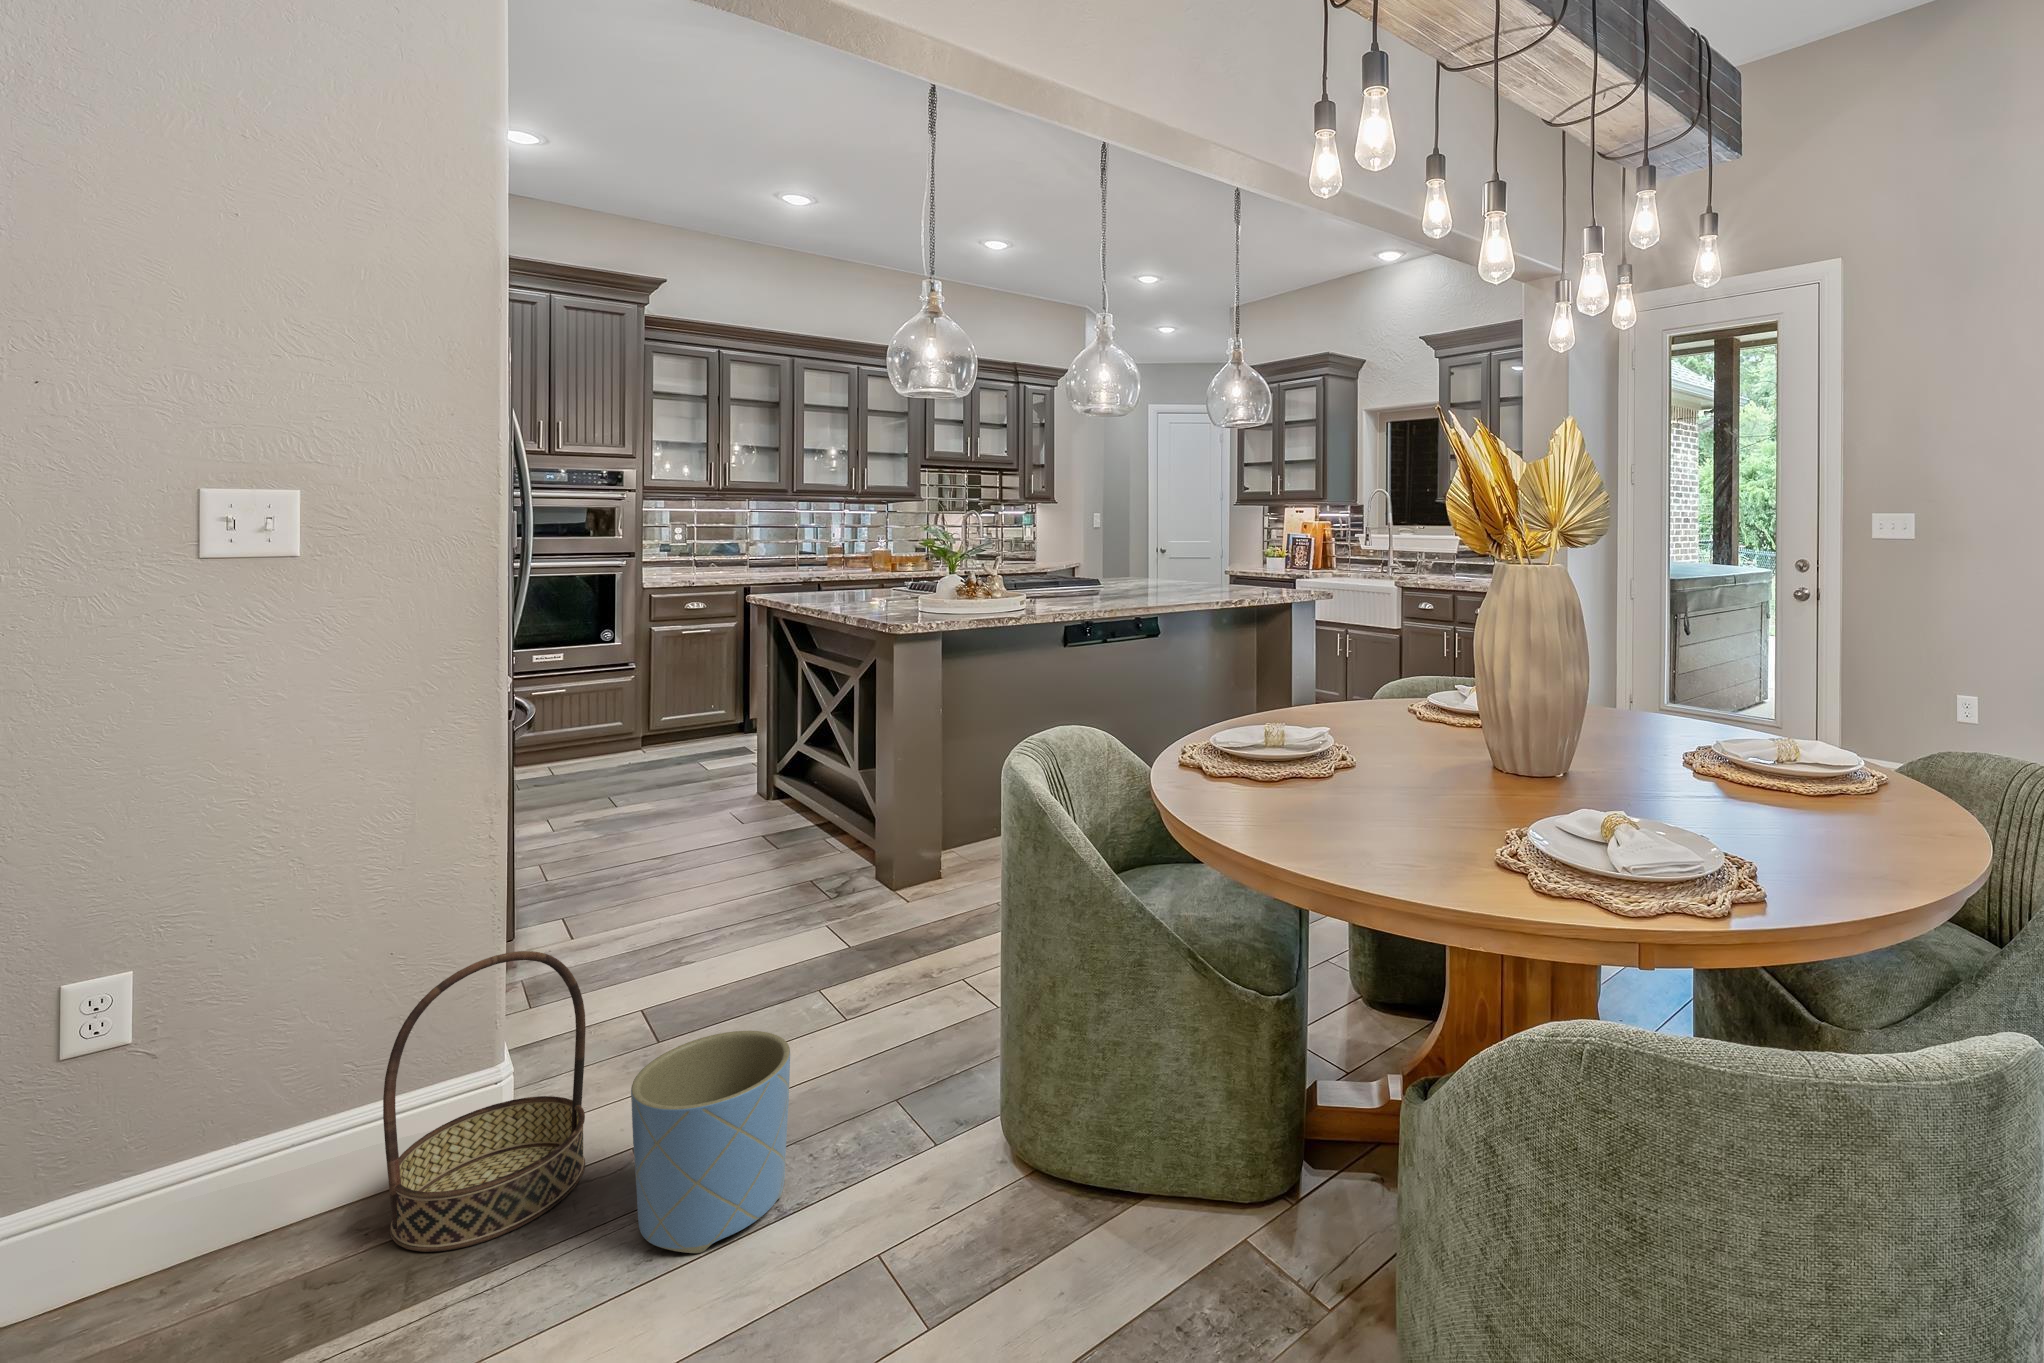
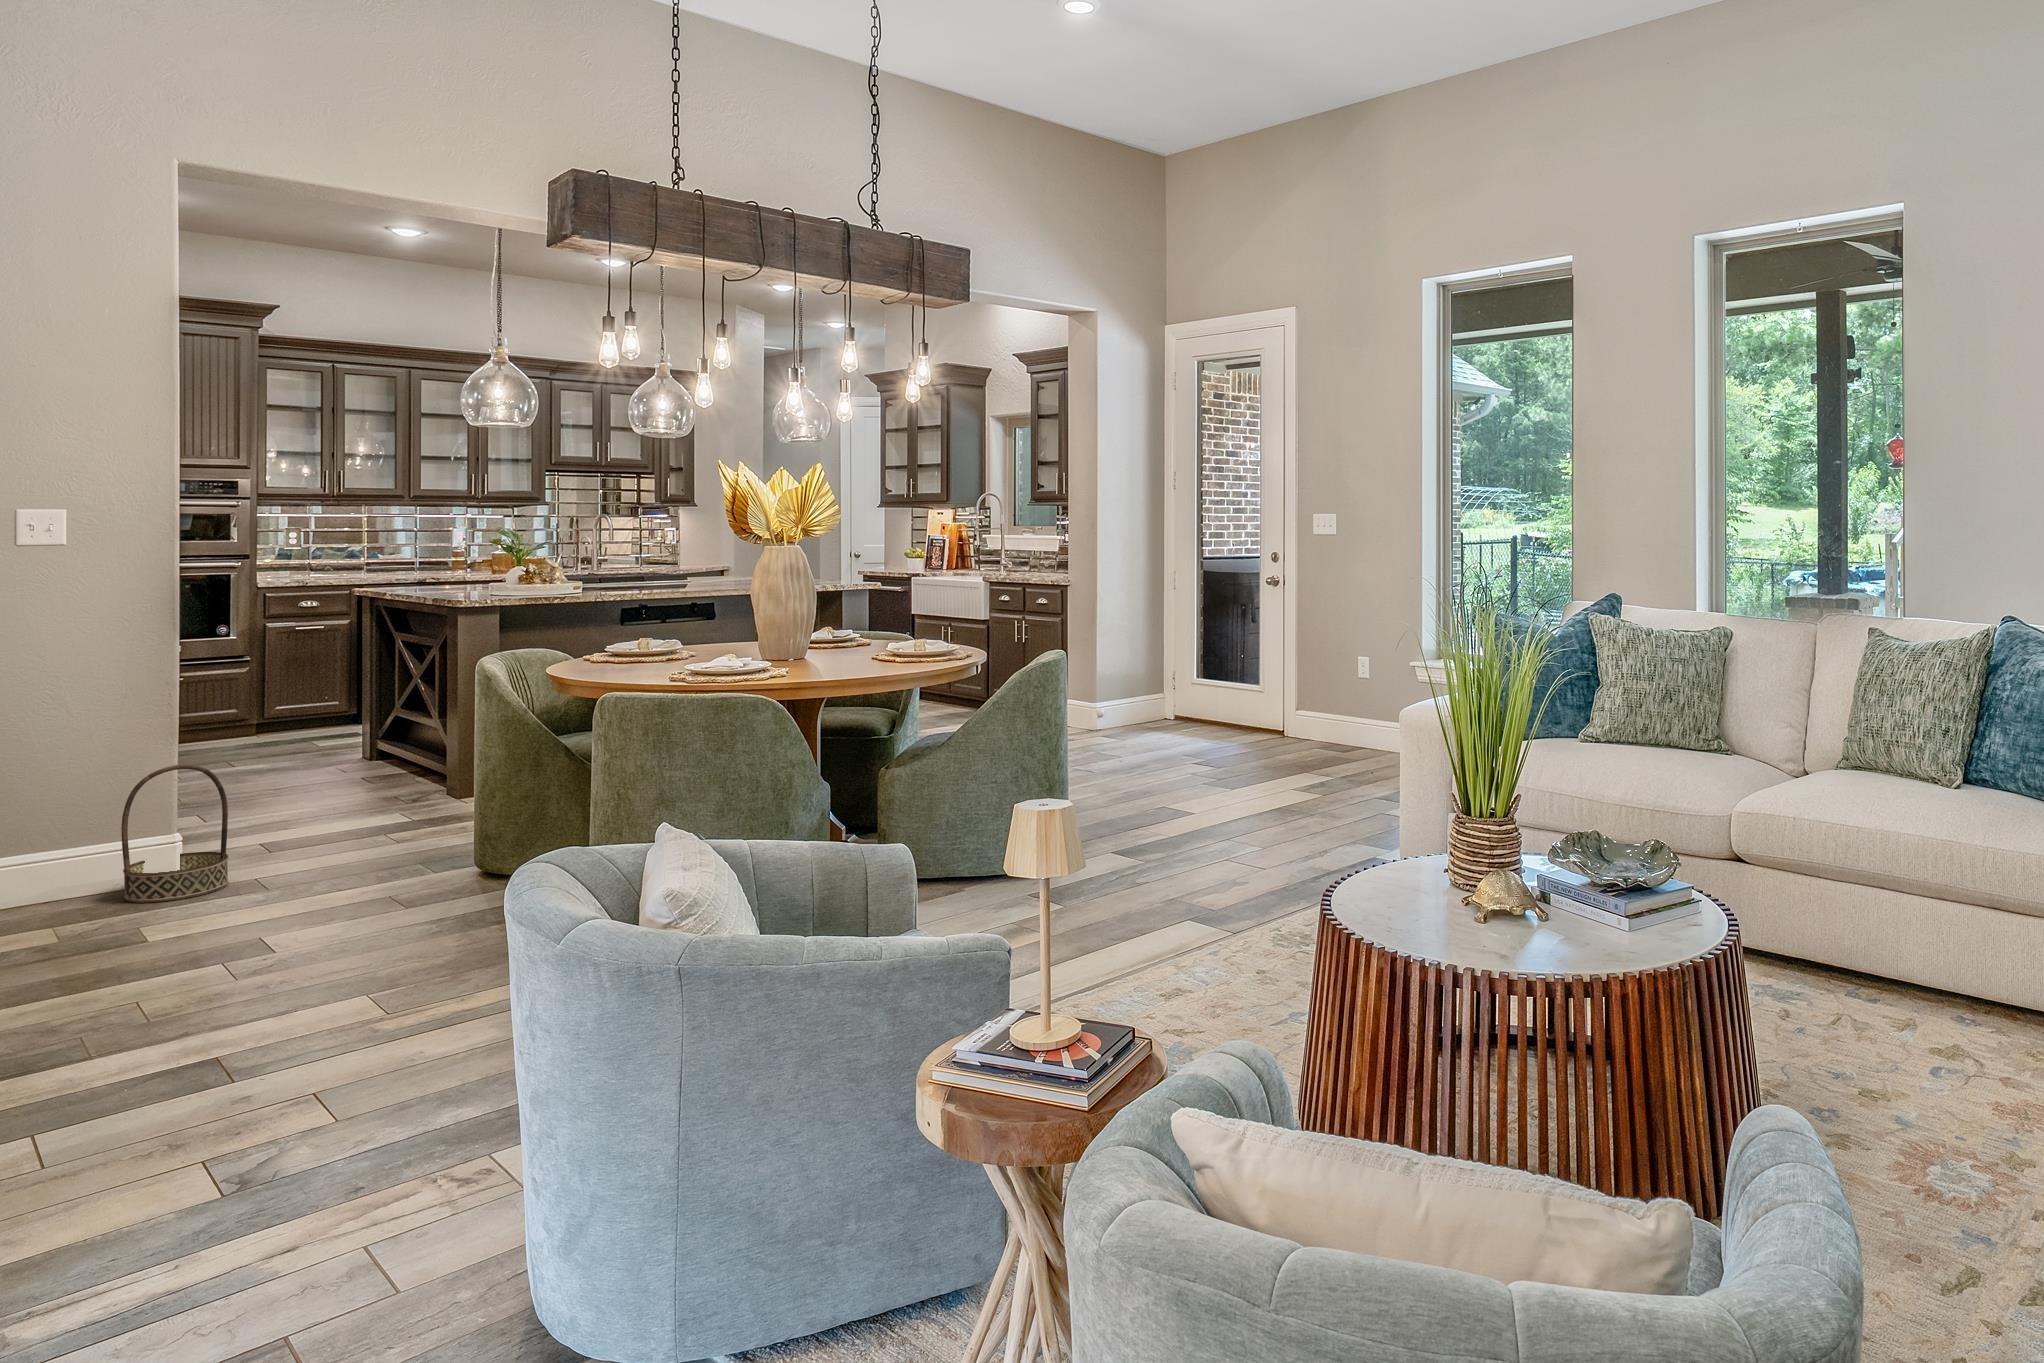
planter: present [631,1031,790,1253] -> none [256,808,345,899]

